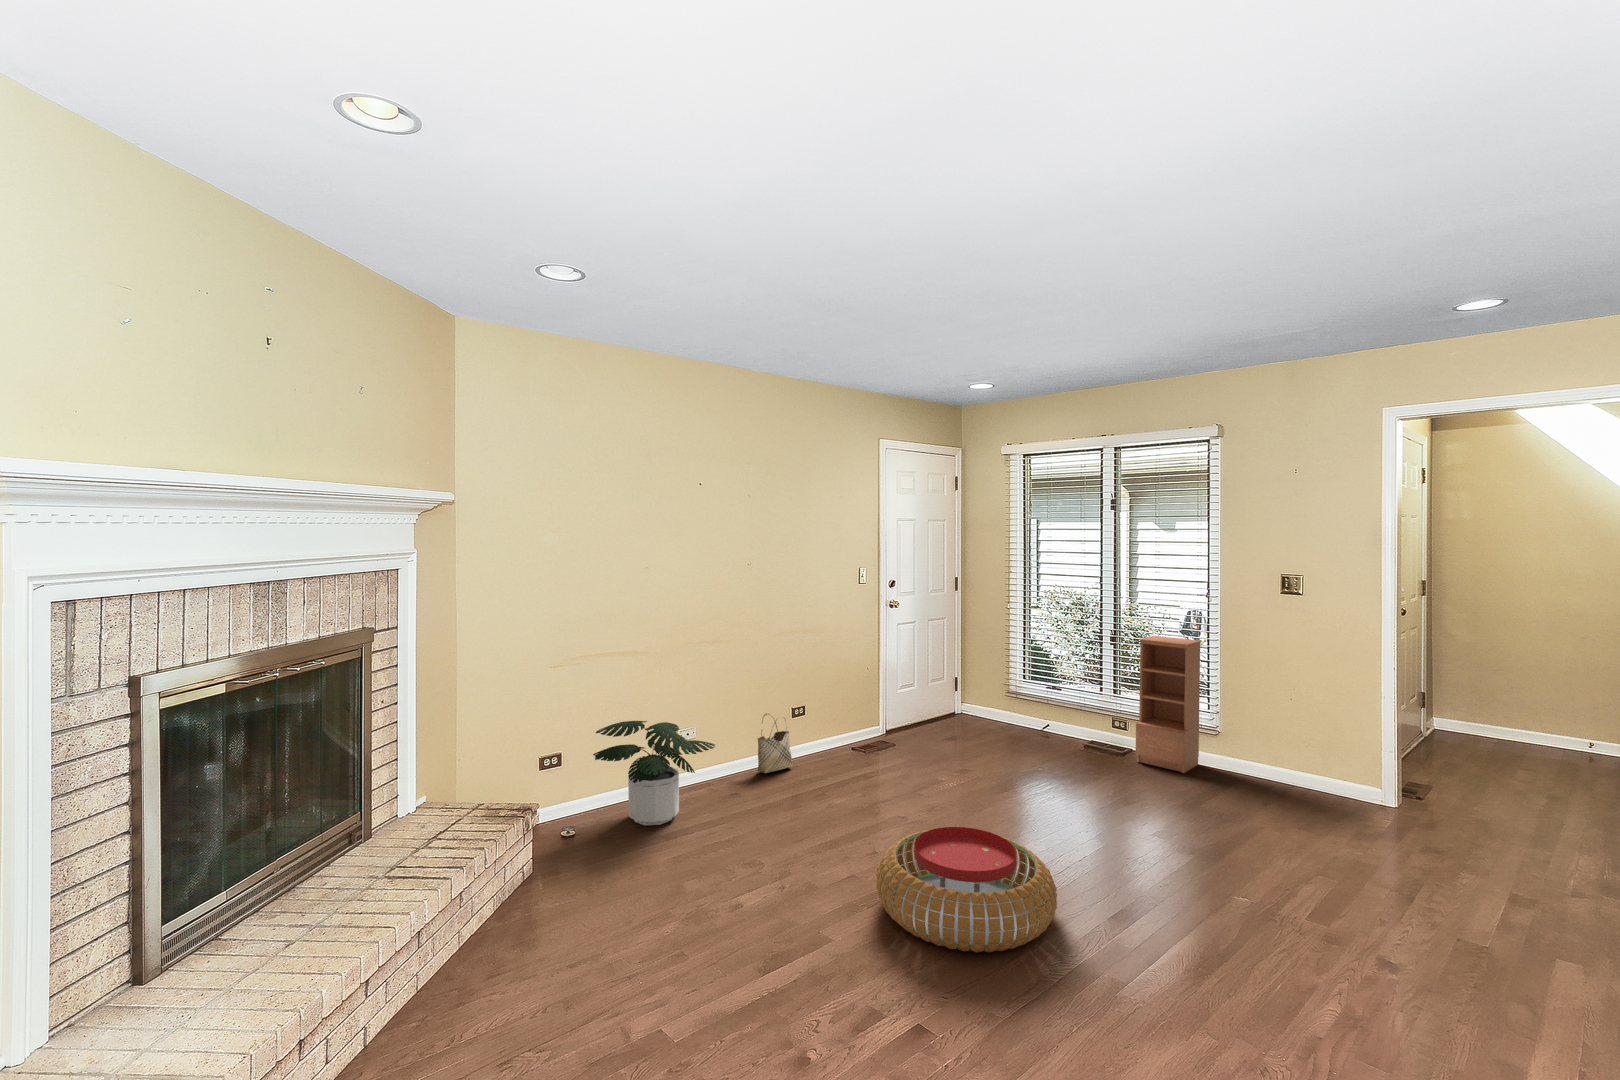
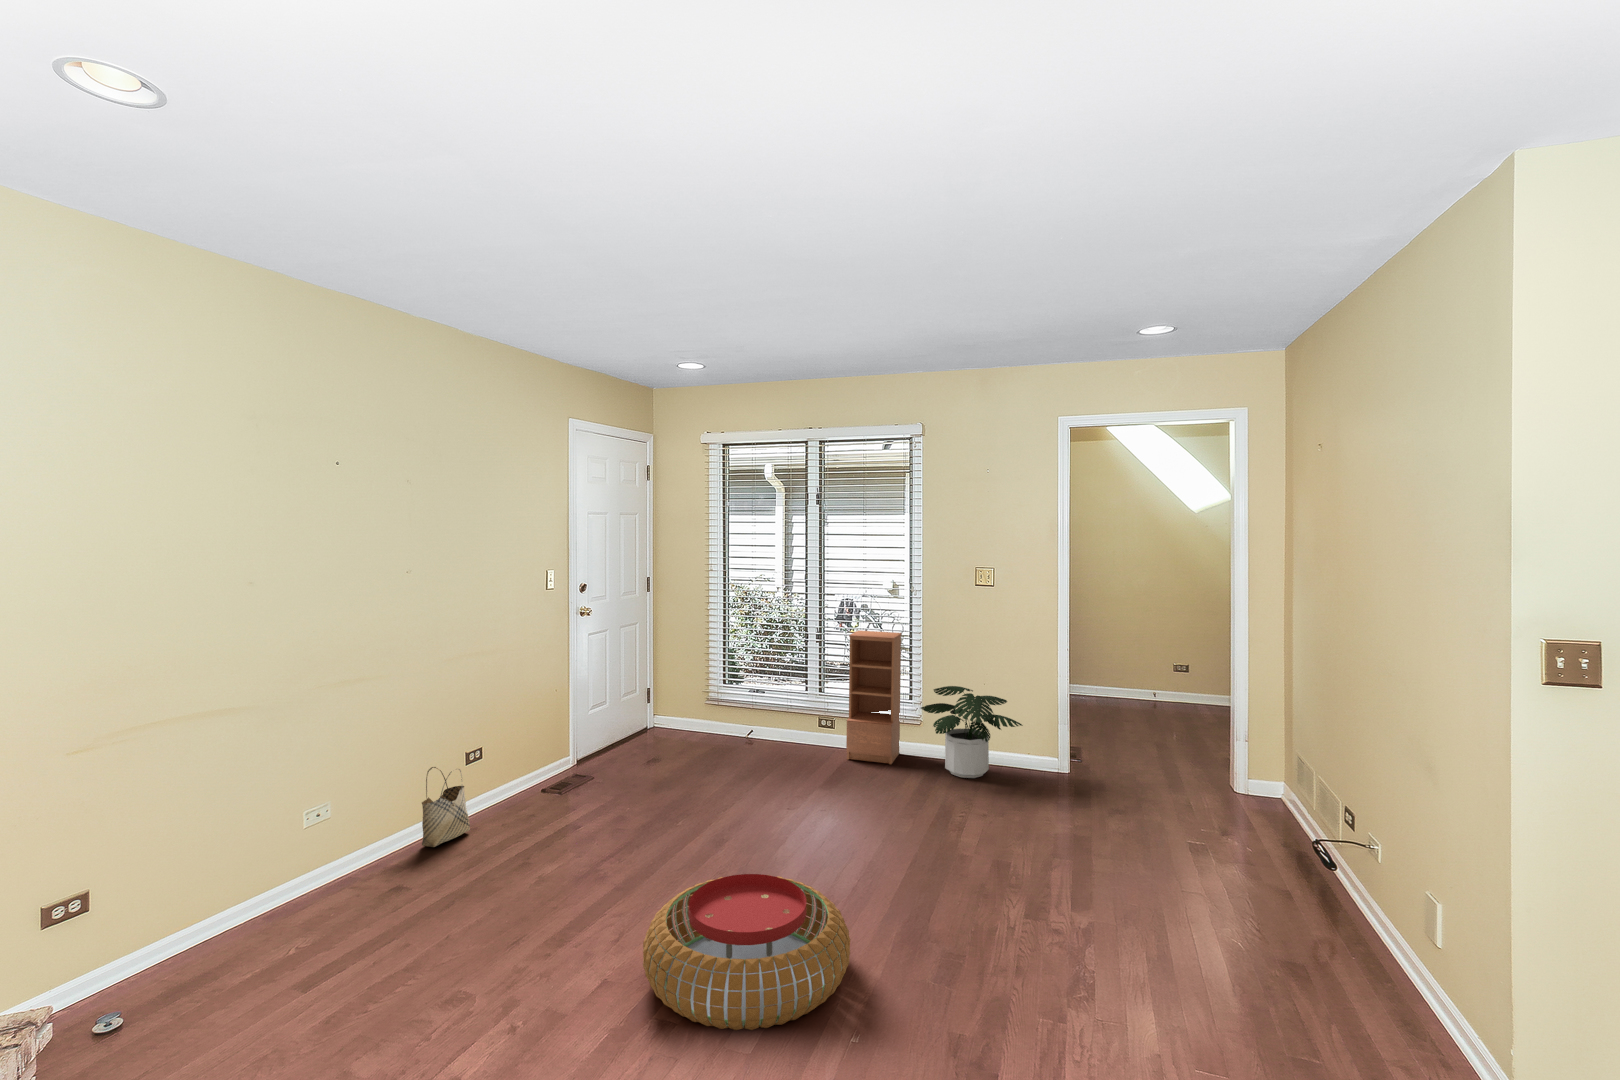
potted plant: present [593,721,715,826] -> present [921,686,1023,778]

